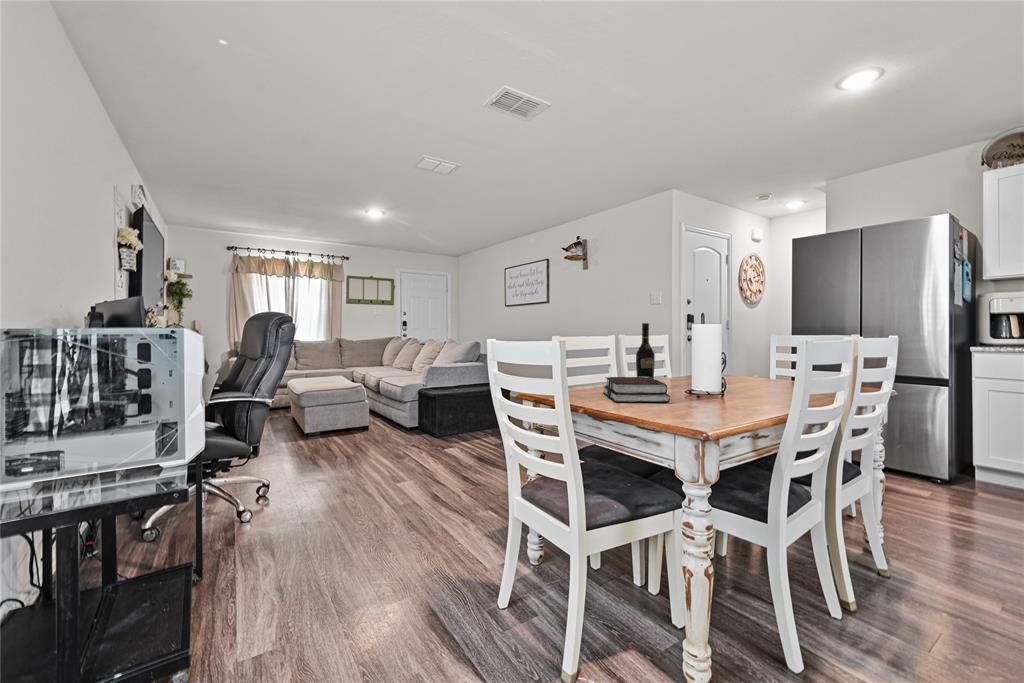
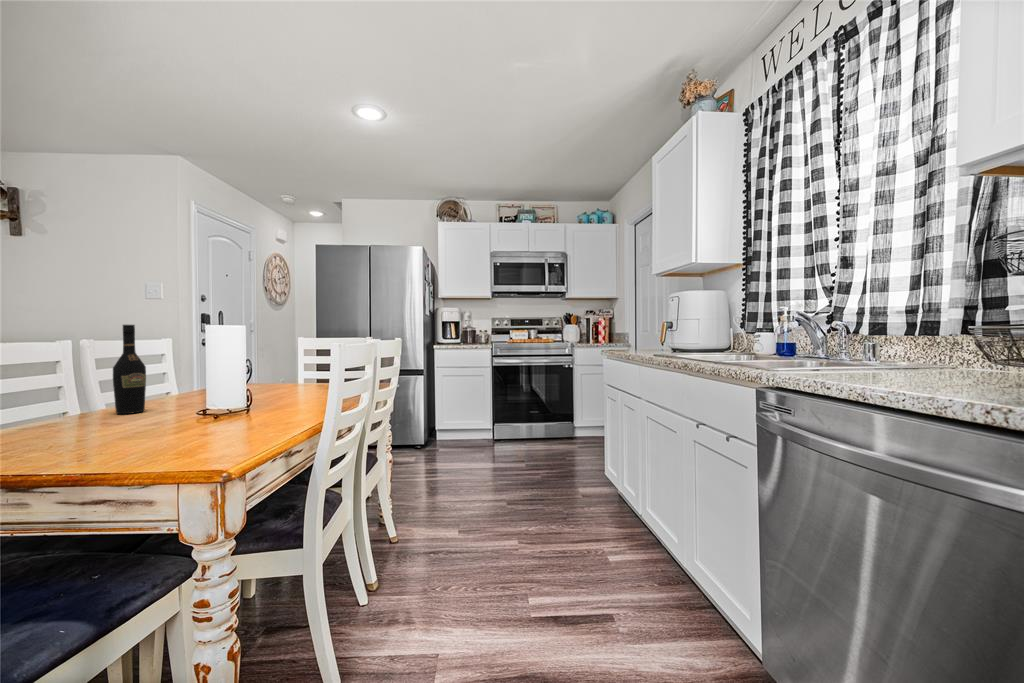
book: present [603,377,670,402] -> none [42,402,171,451]

